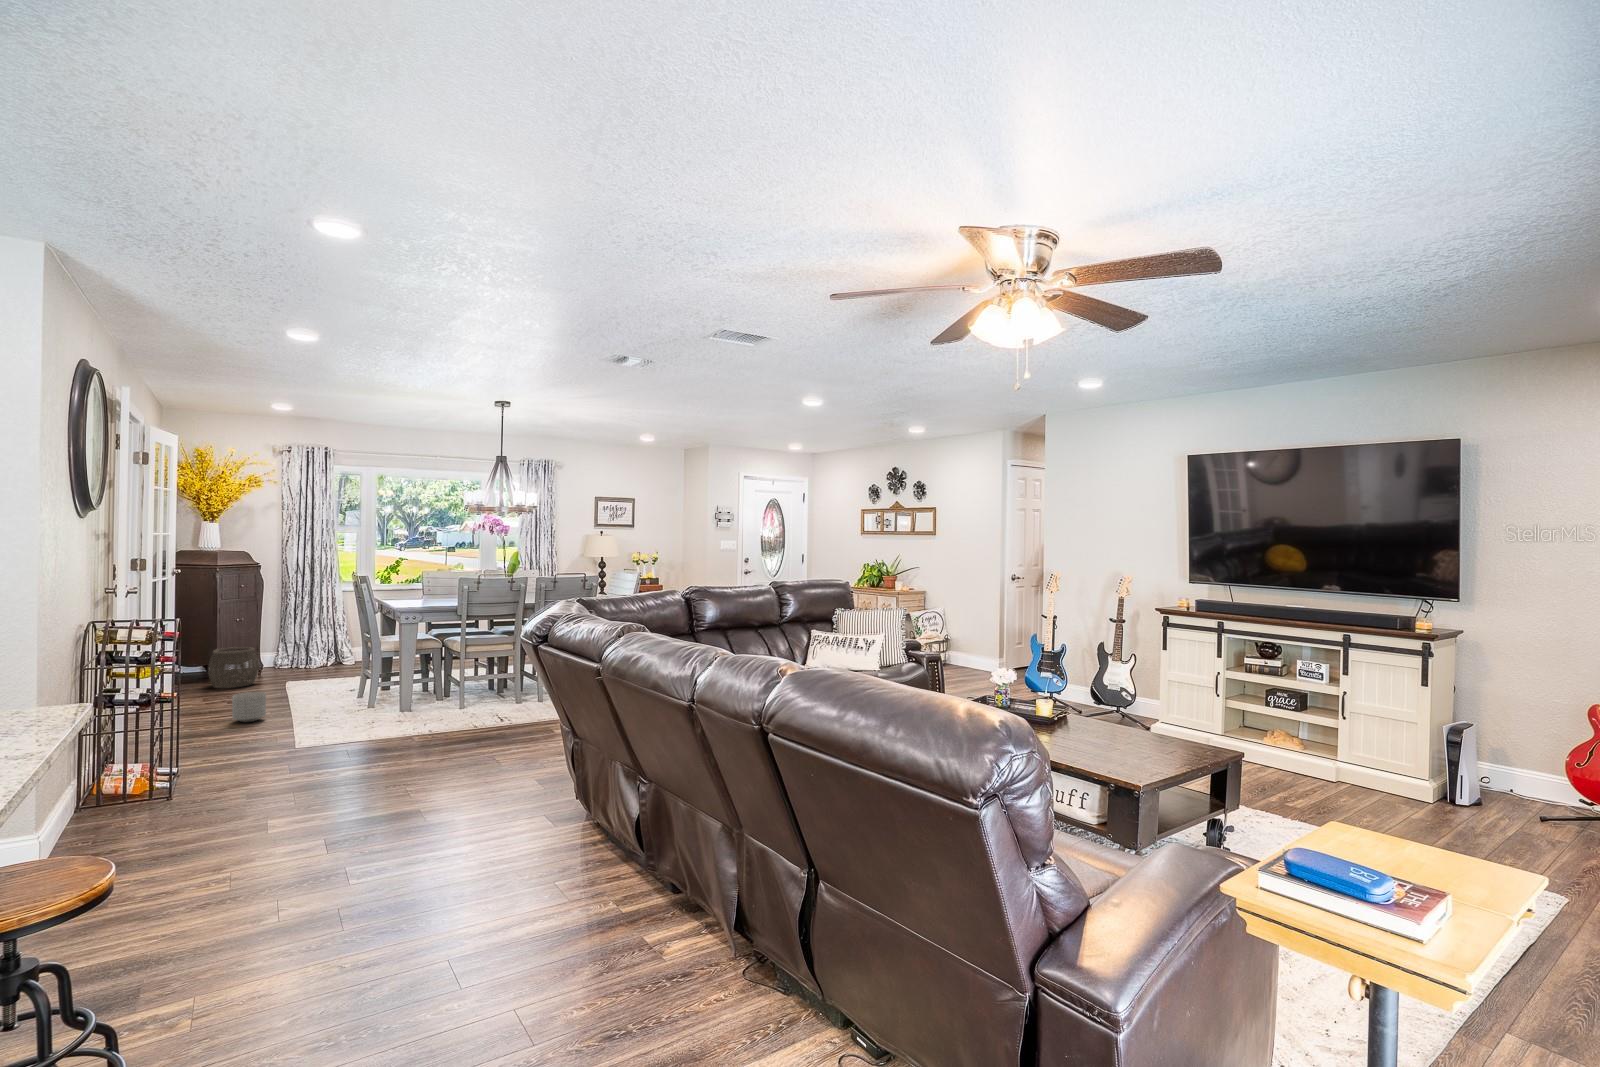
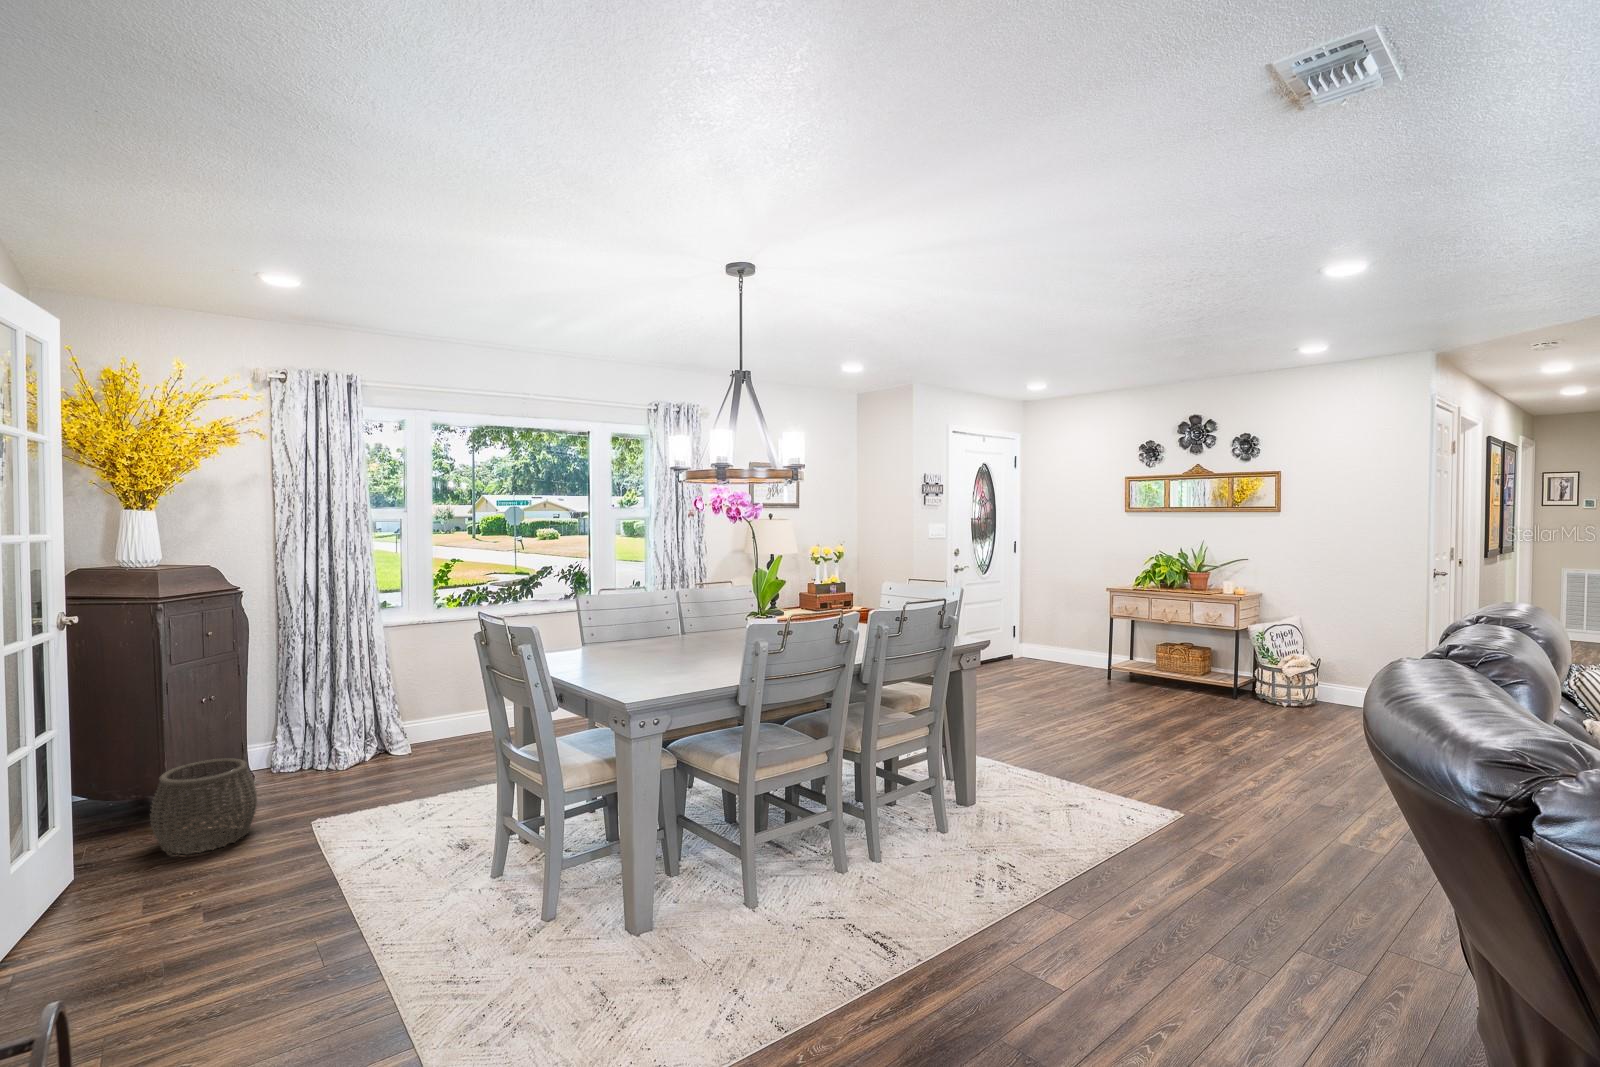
planter: present [232,692,266,722] -> none [242,928,328,1026]

